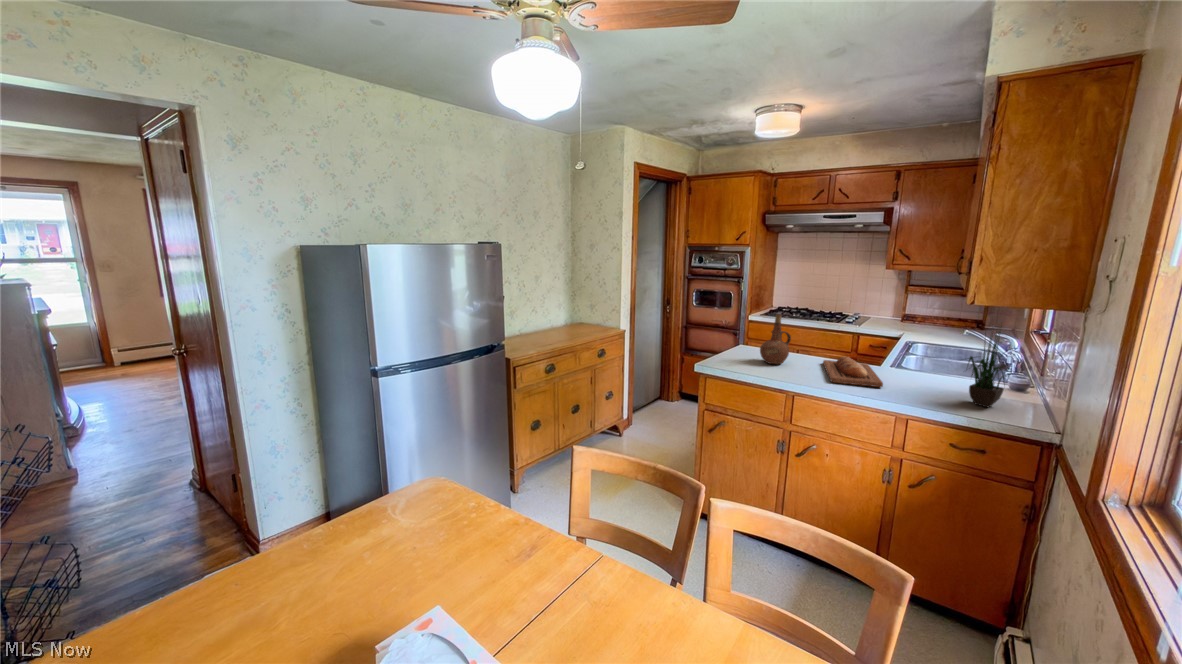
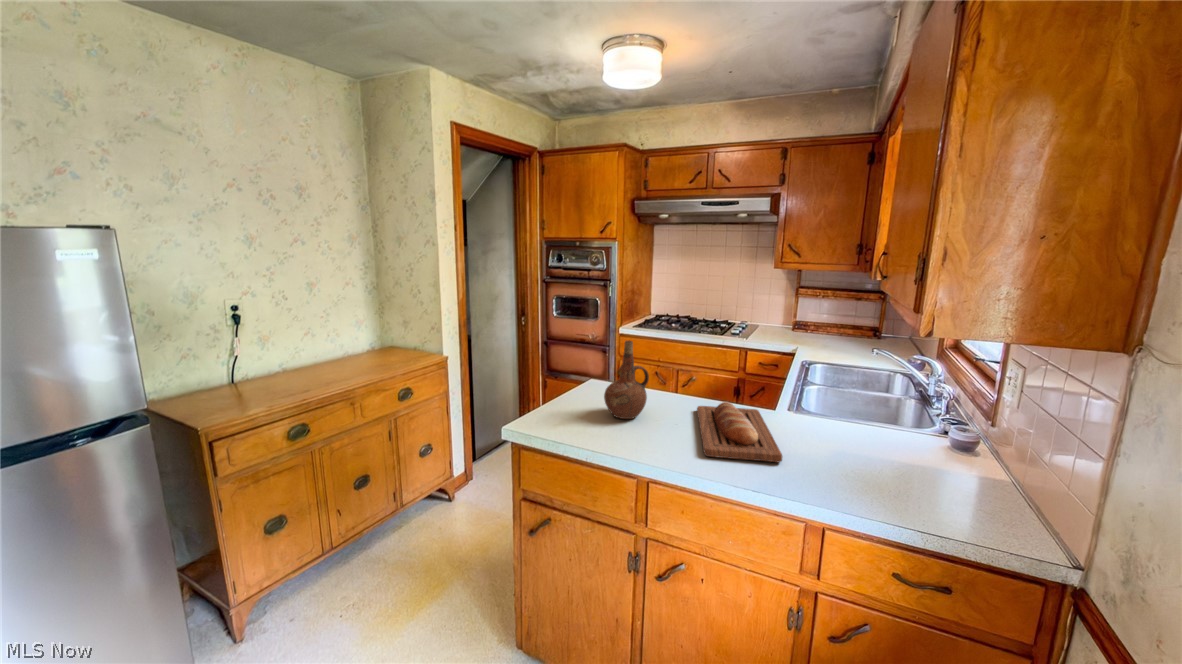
potted plant: present [968,332,1007,407] -> none [890,348,991,499]

